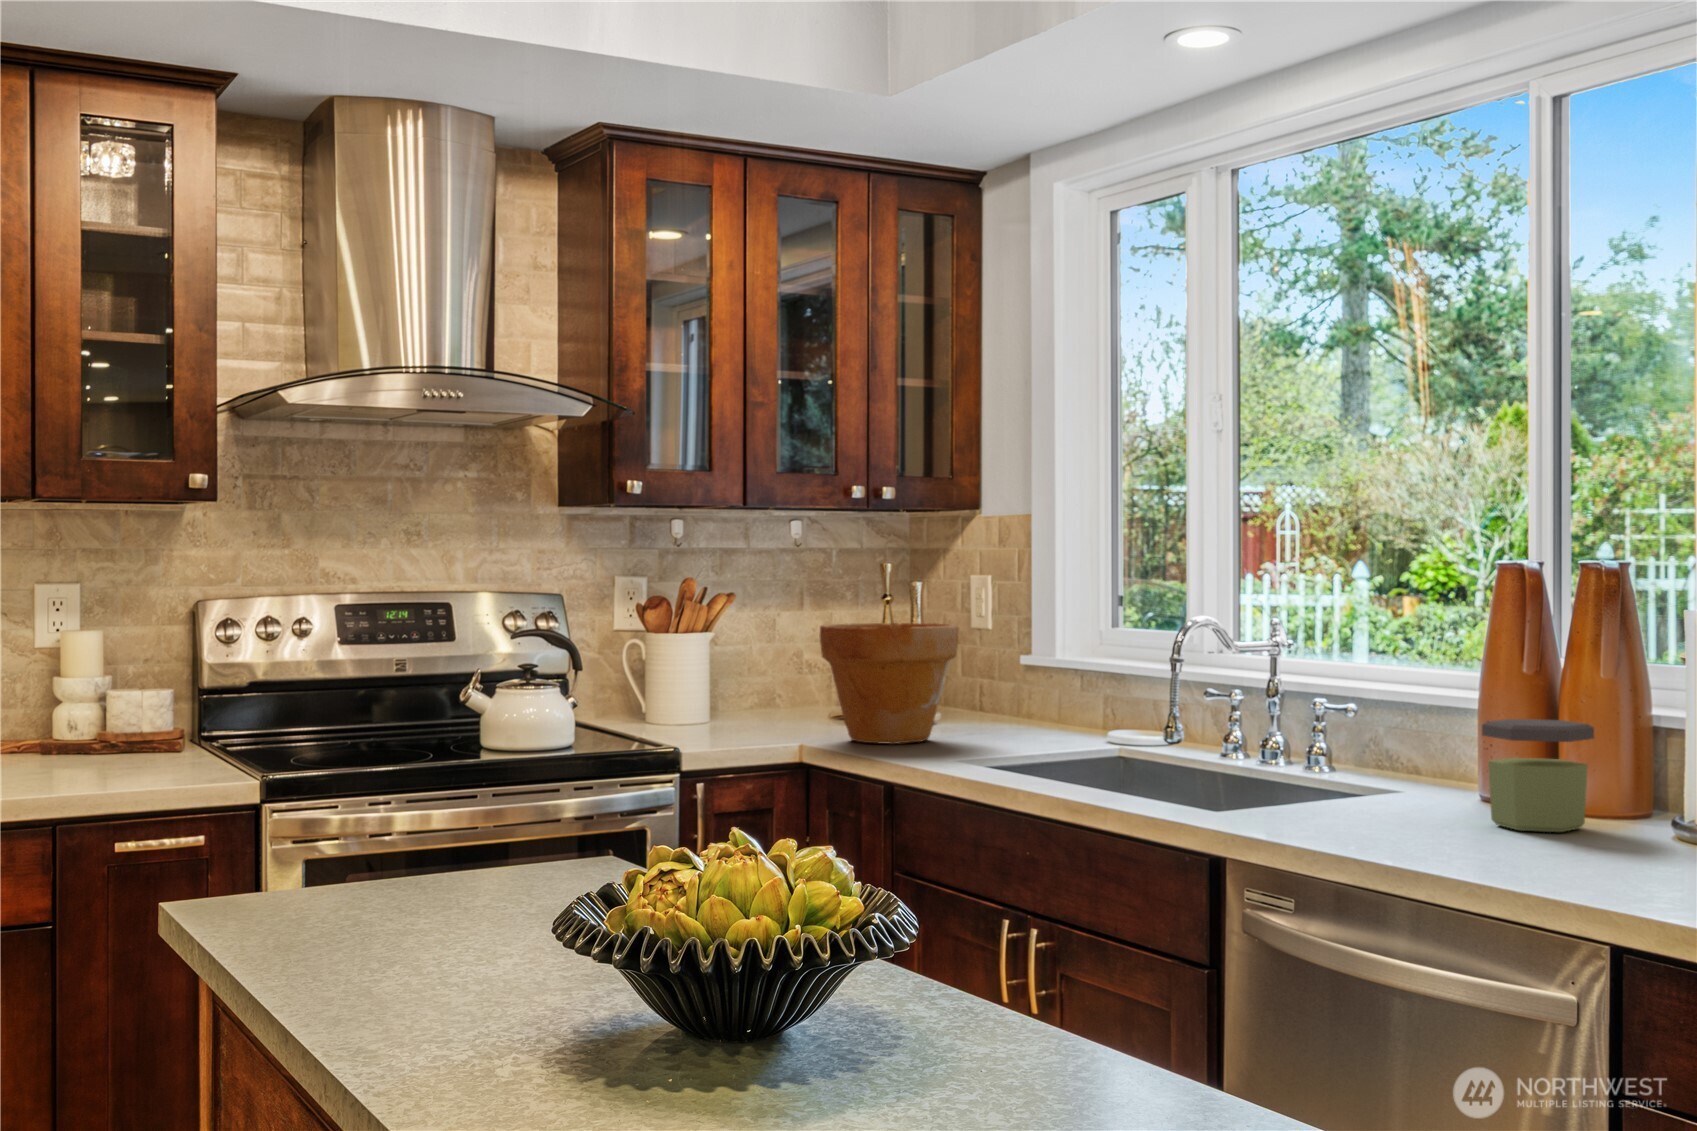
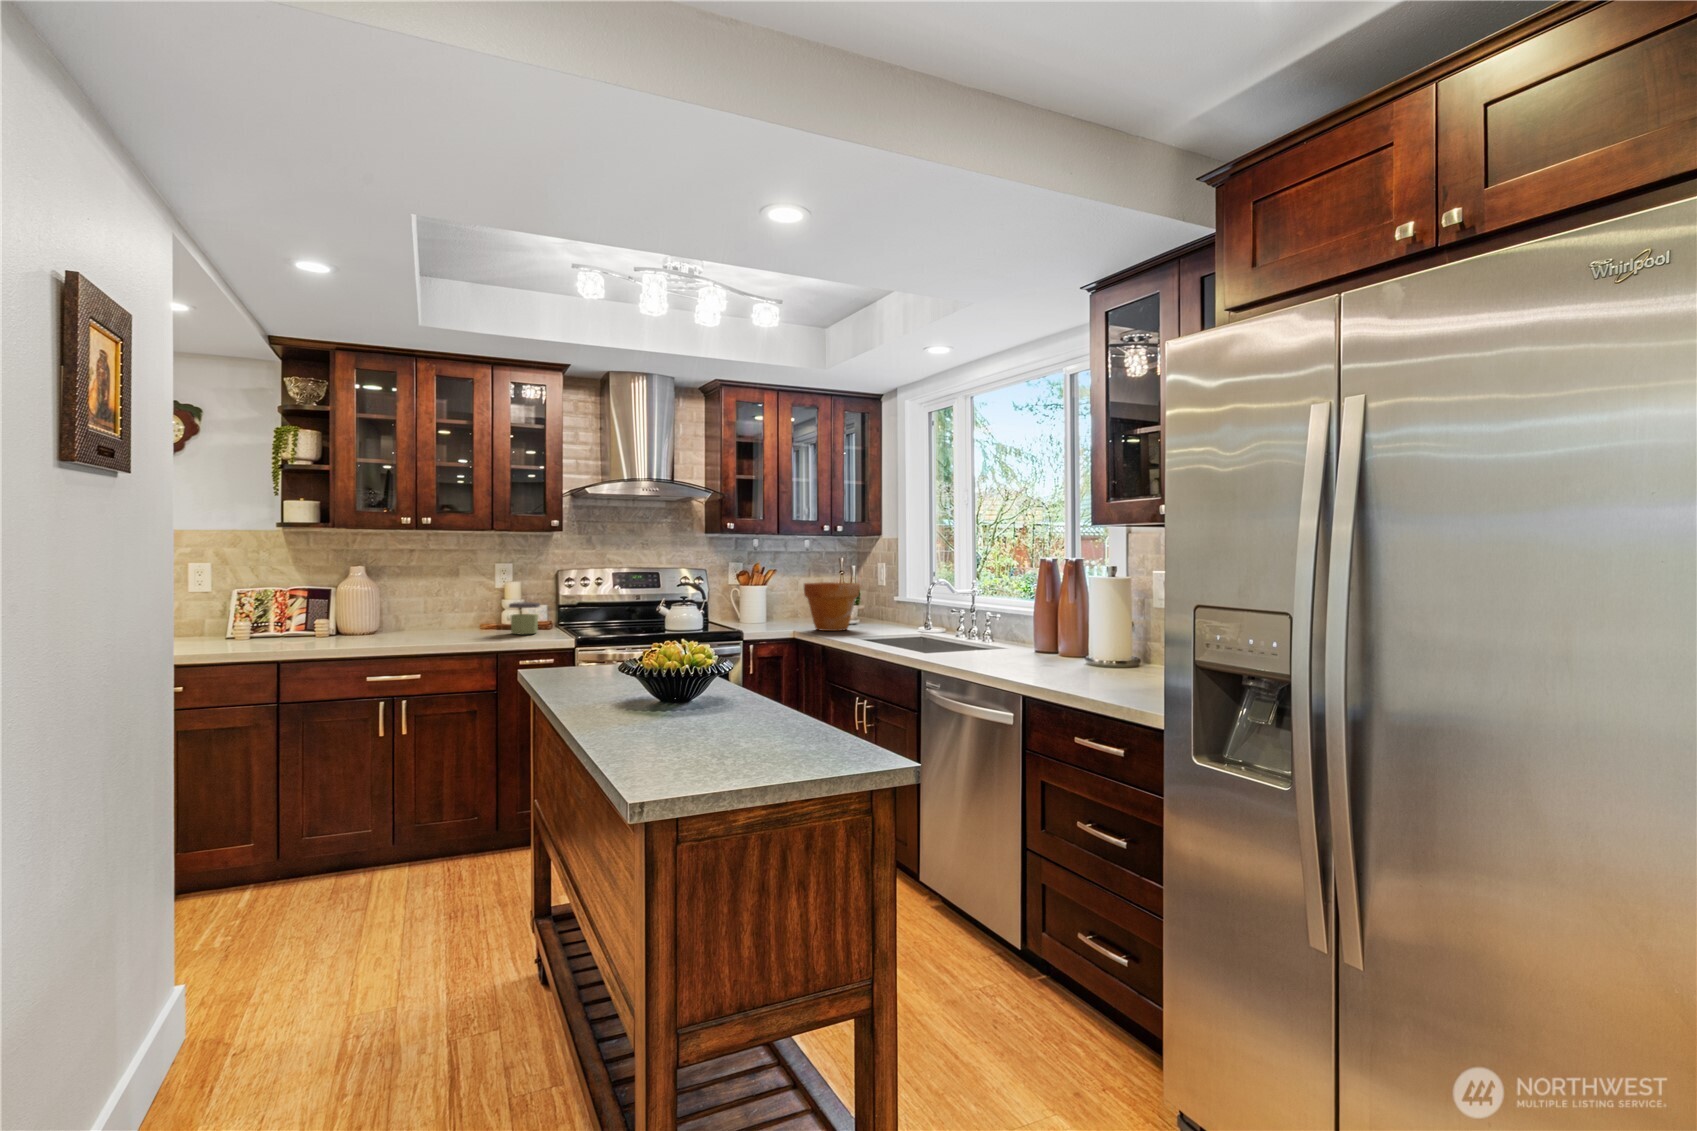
jar: present [1482,719,1594,832] -> present [509,602,540,634]

